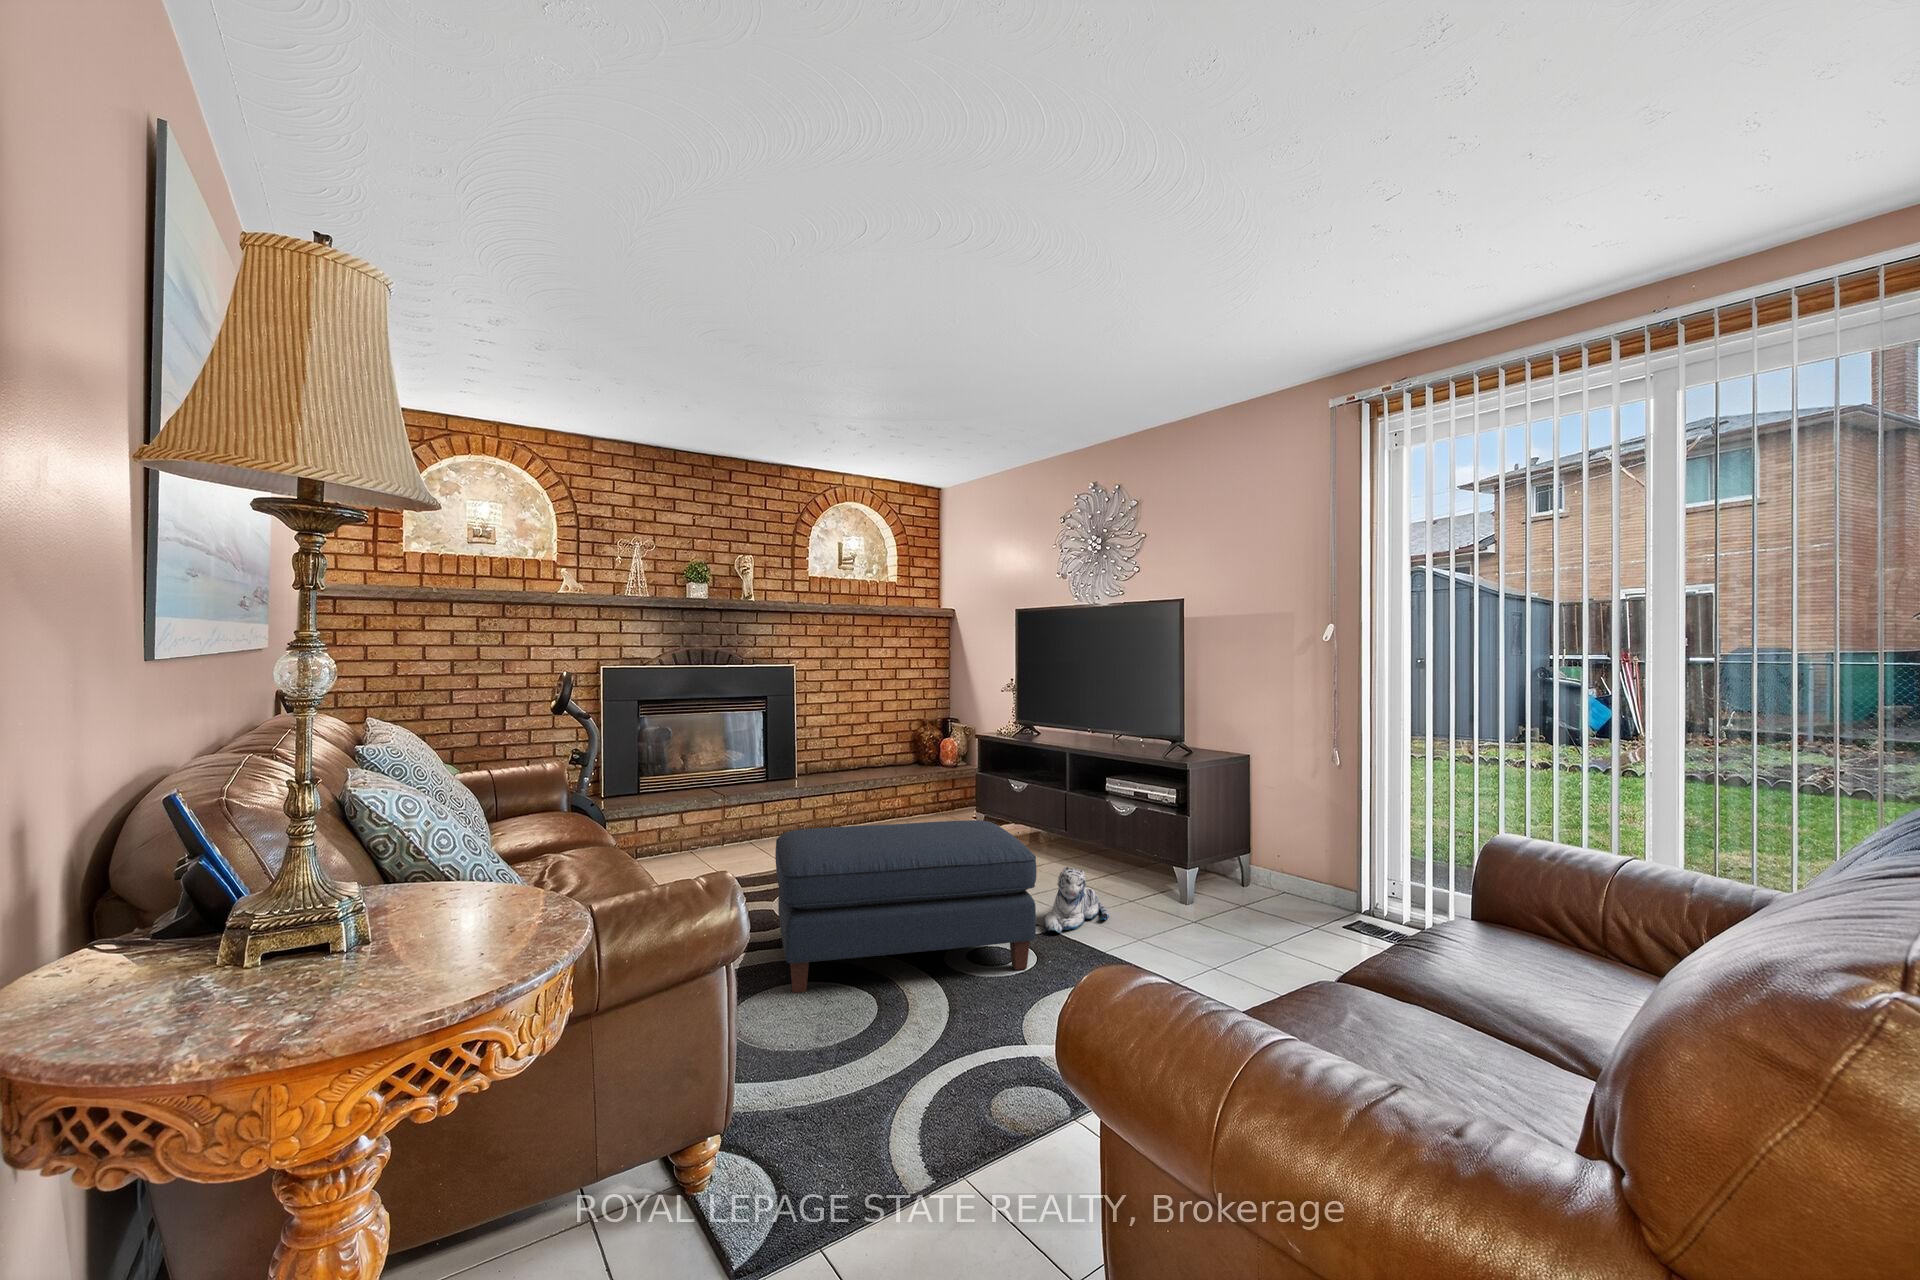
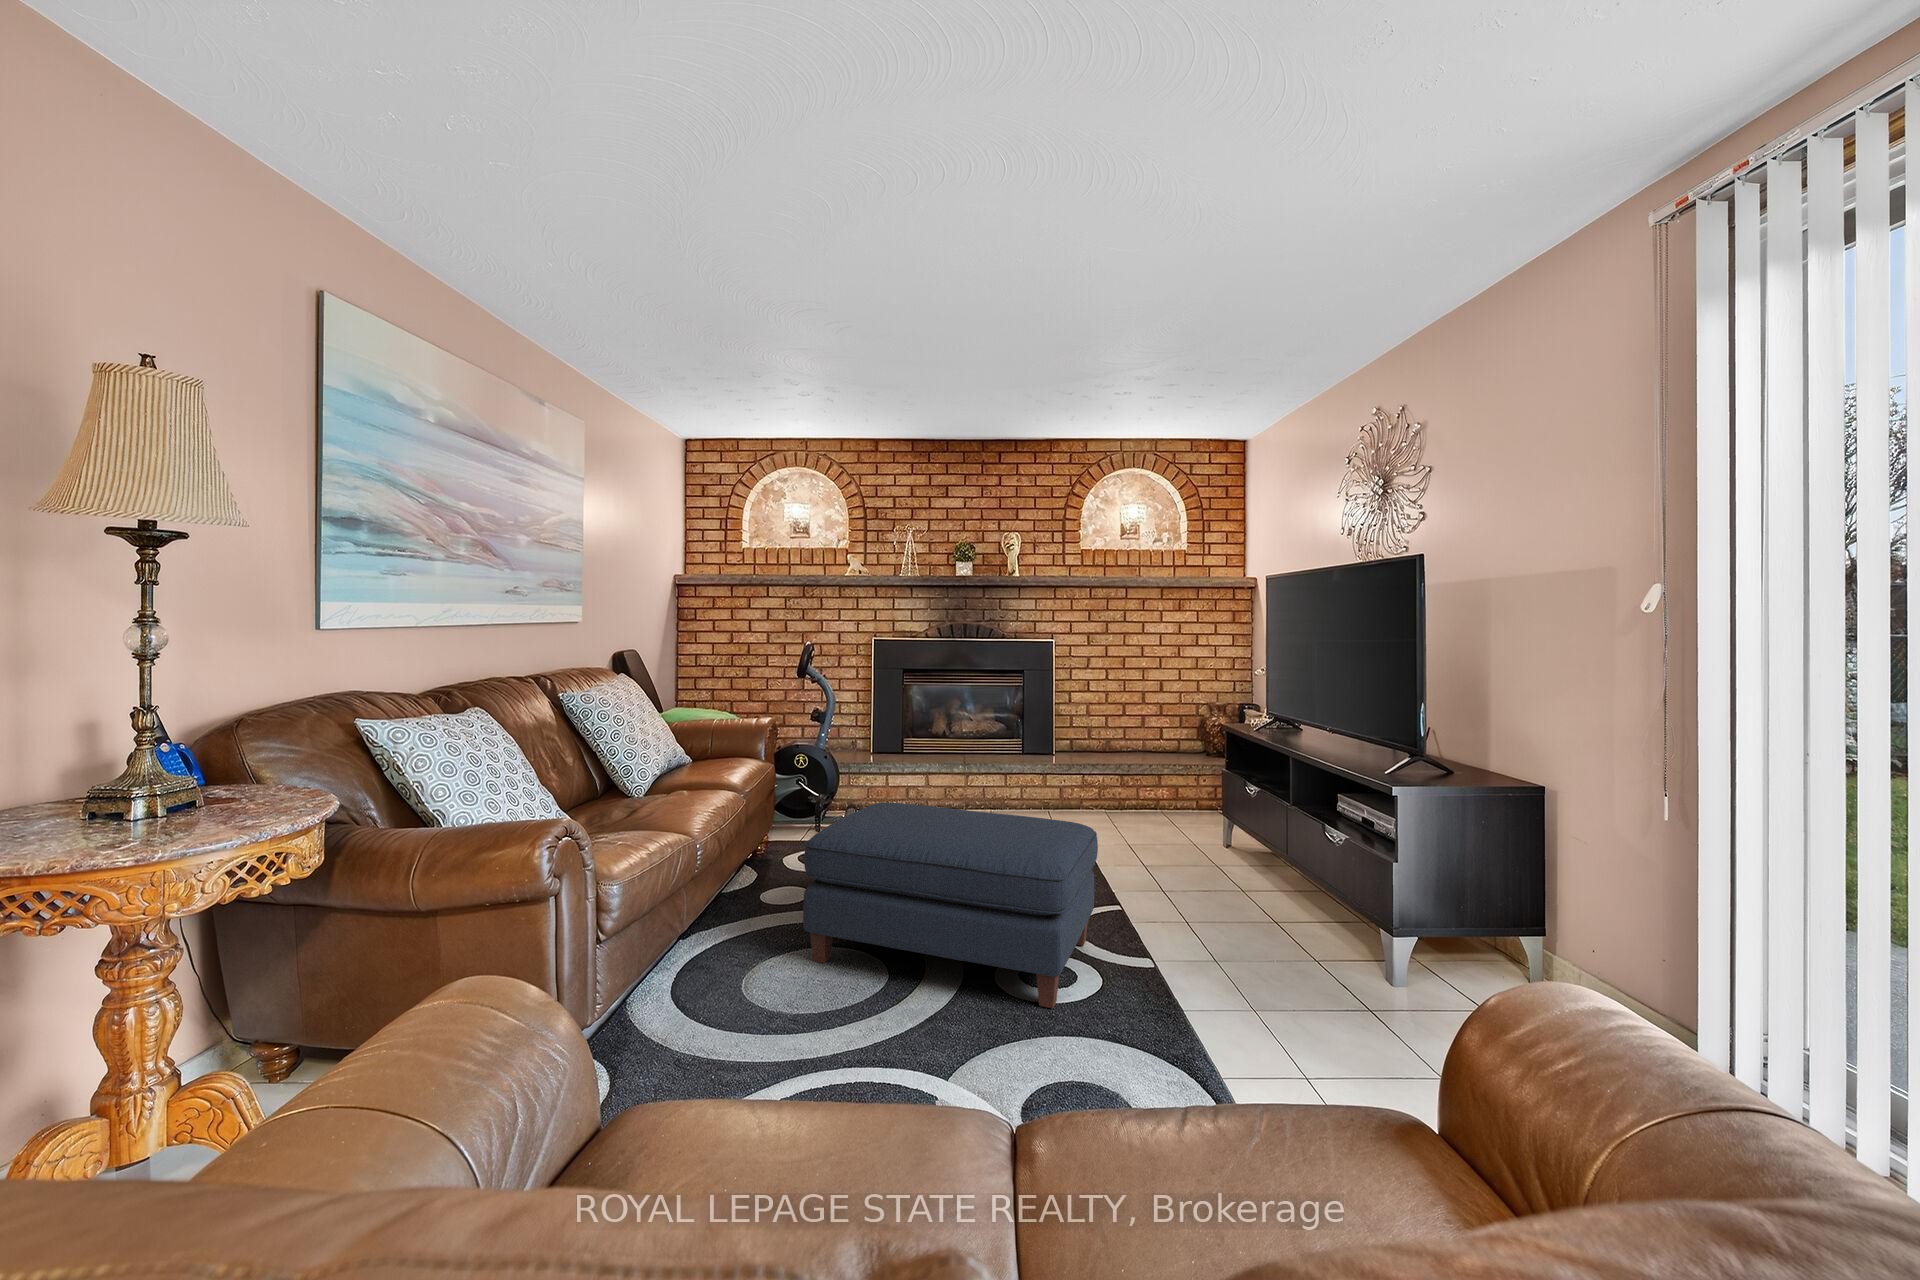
plush toy: present [1045,867,1109,933] -> none [1137,898,1252,979]

